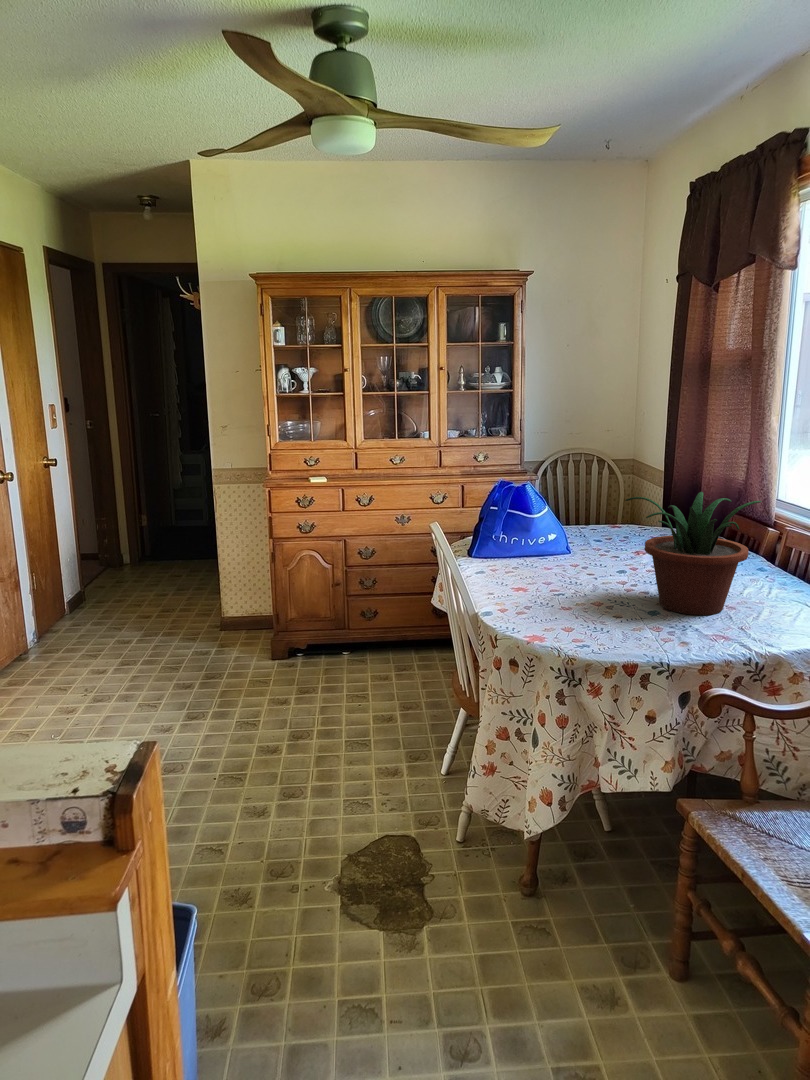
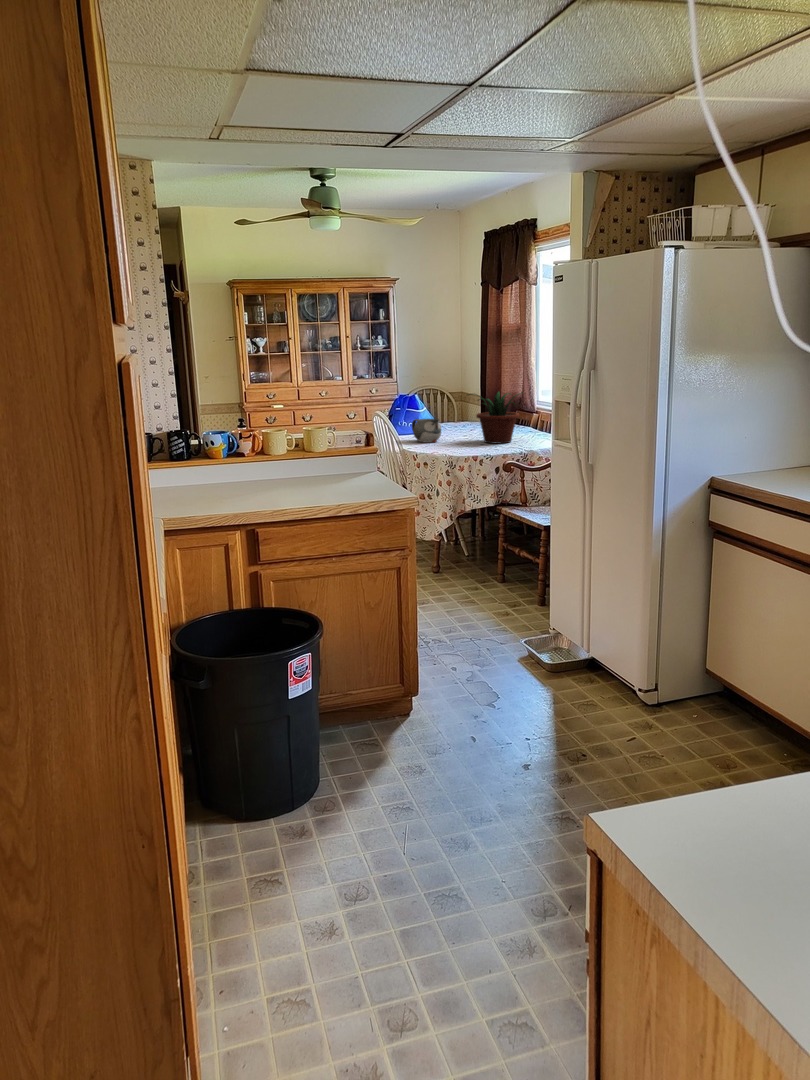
teapot: none [507,537,567,593] -> present [412,419,441,442]

